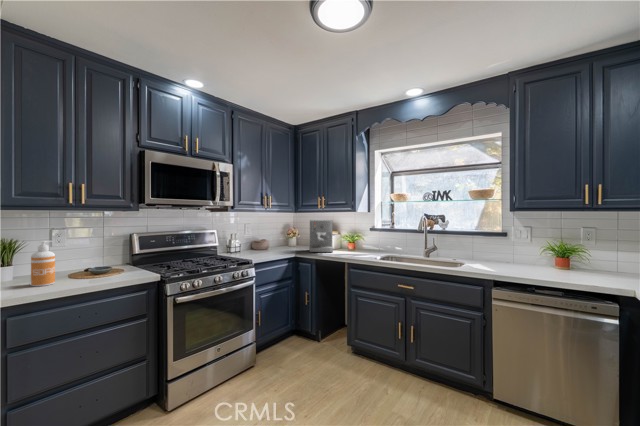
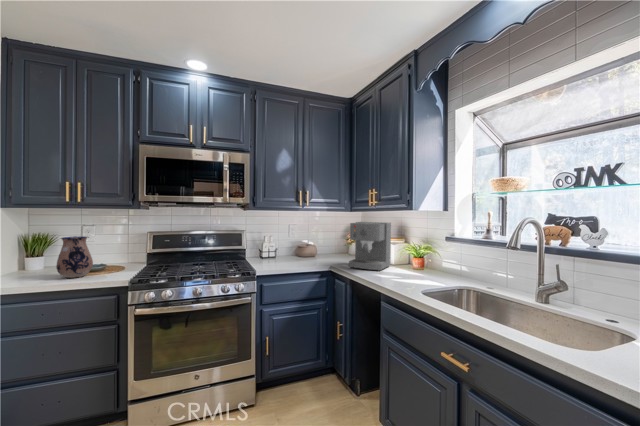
ceramic pitcher: none [80,238,115,280] -> present [56,236,93,278]
soap dispenser: present [31,241,55,286] -> none [19,237,42,279]

